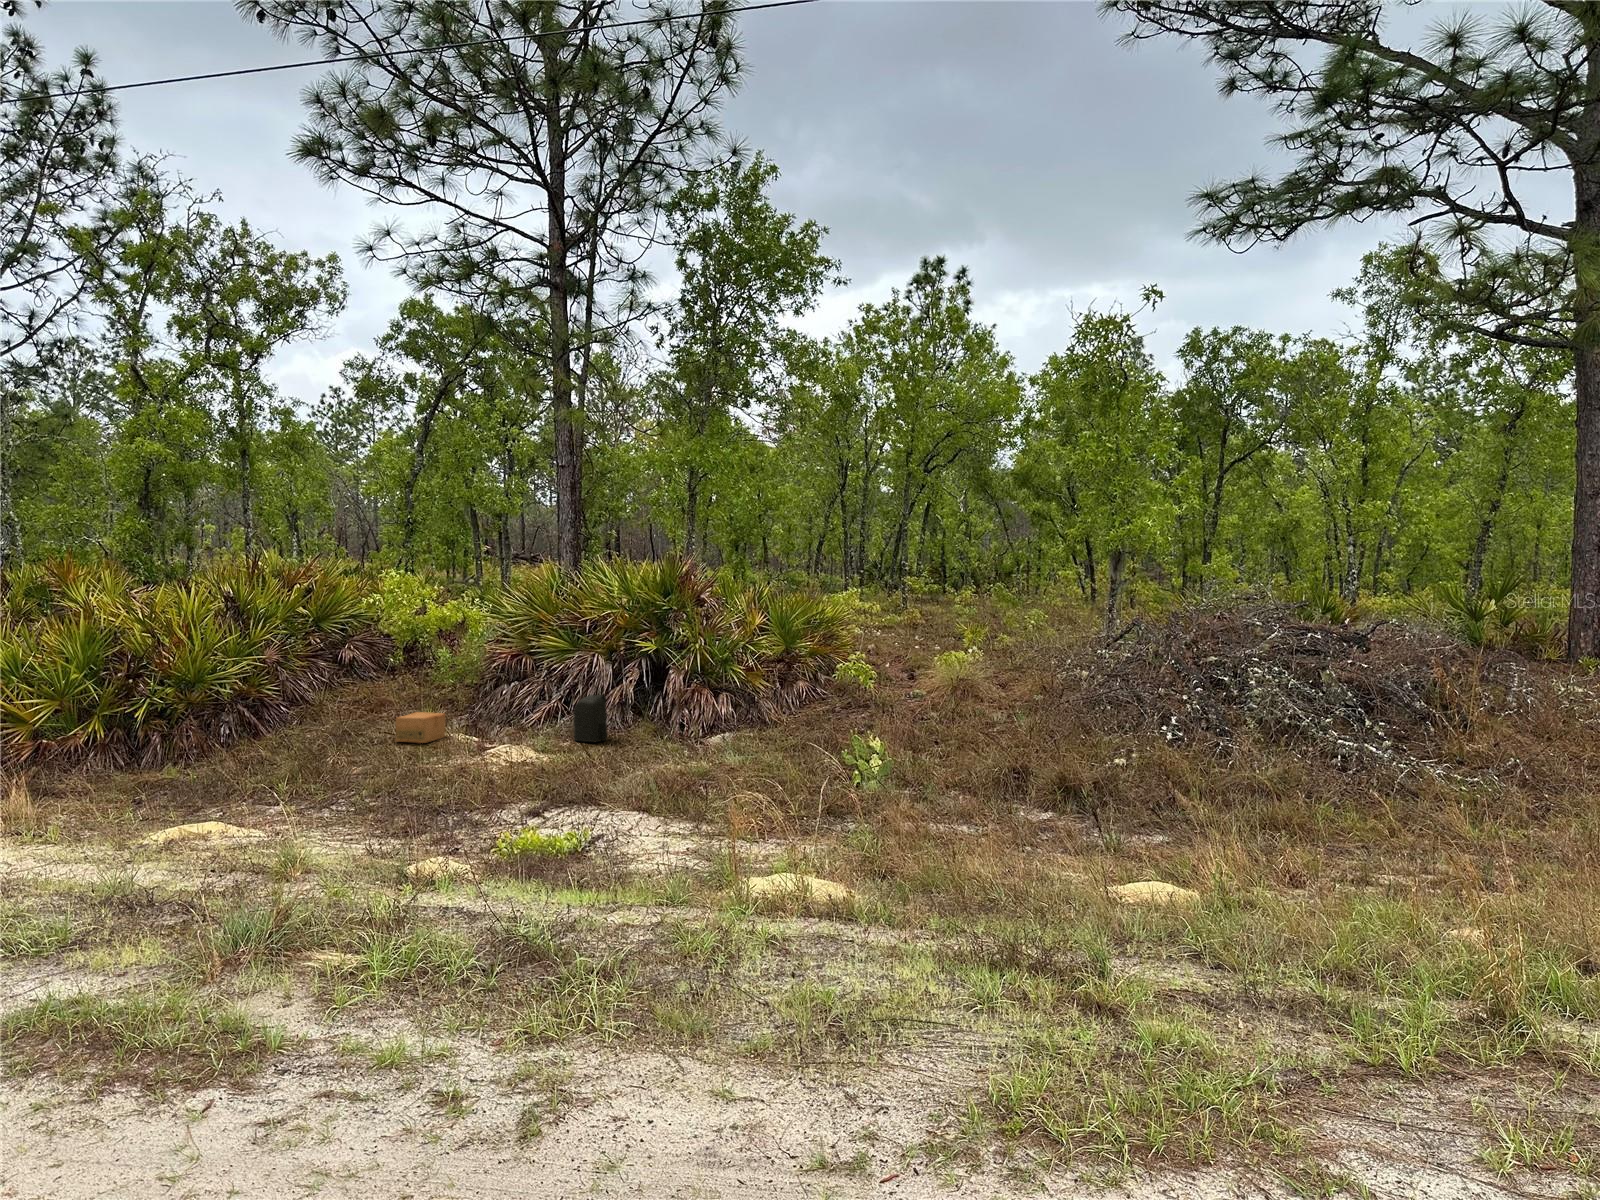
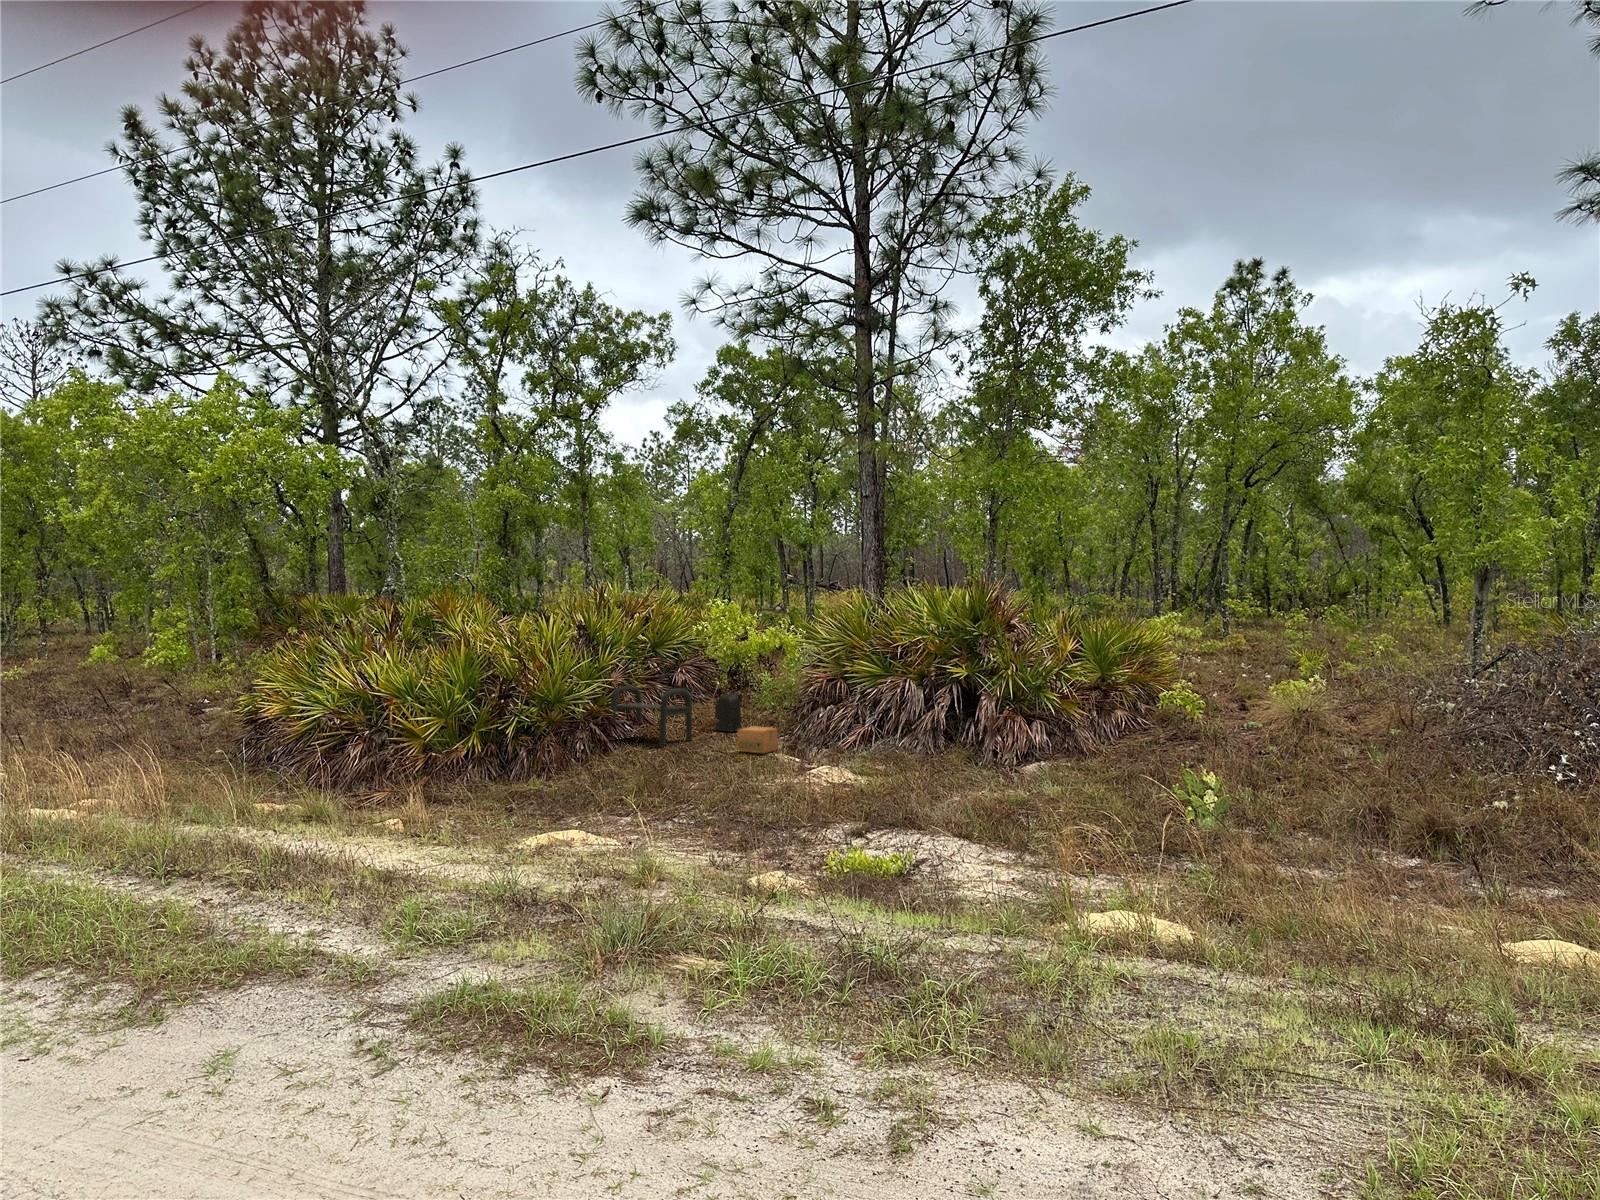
bench: none [241,670,348,738] -> present [609,686,692,745]
backpack: present [573,695,608,742] -> present [715,693,742,732]

